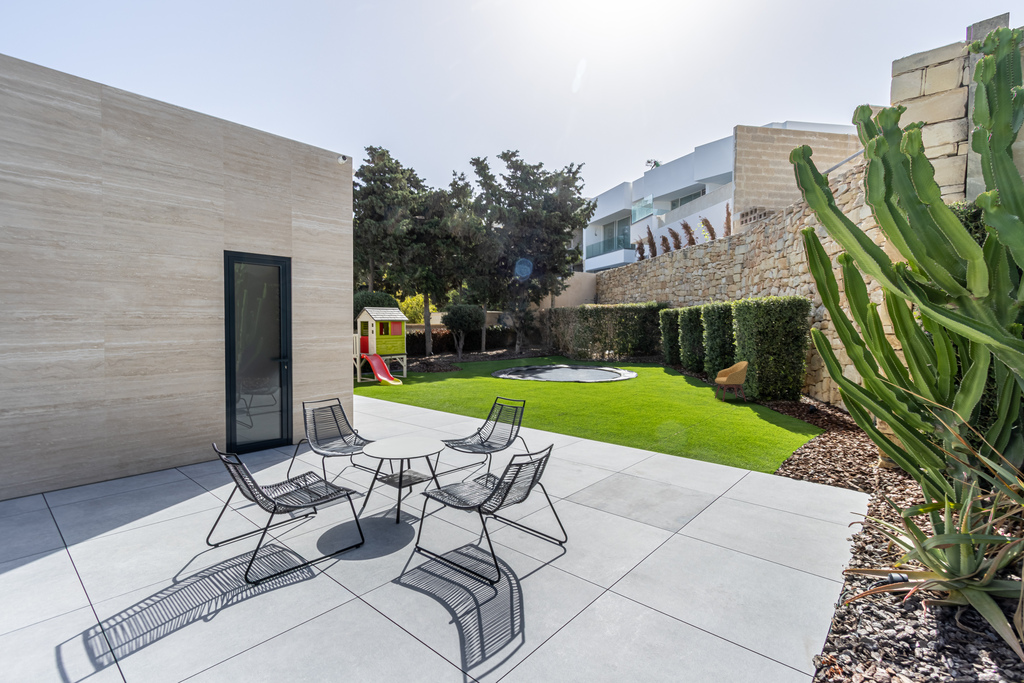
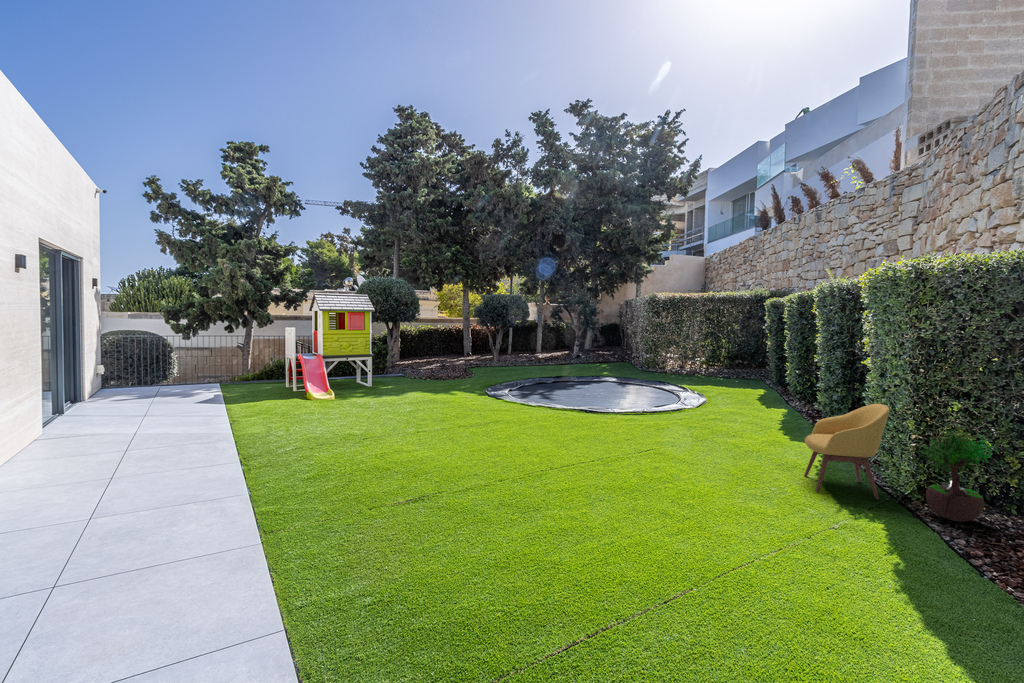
potted tree: none [759,365,785,403] -> present [918,423,997,522]

